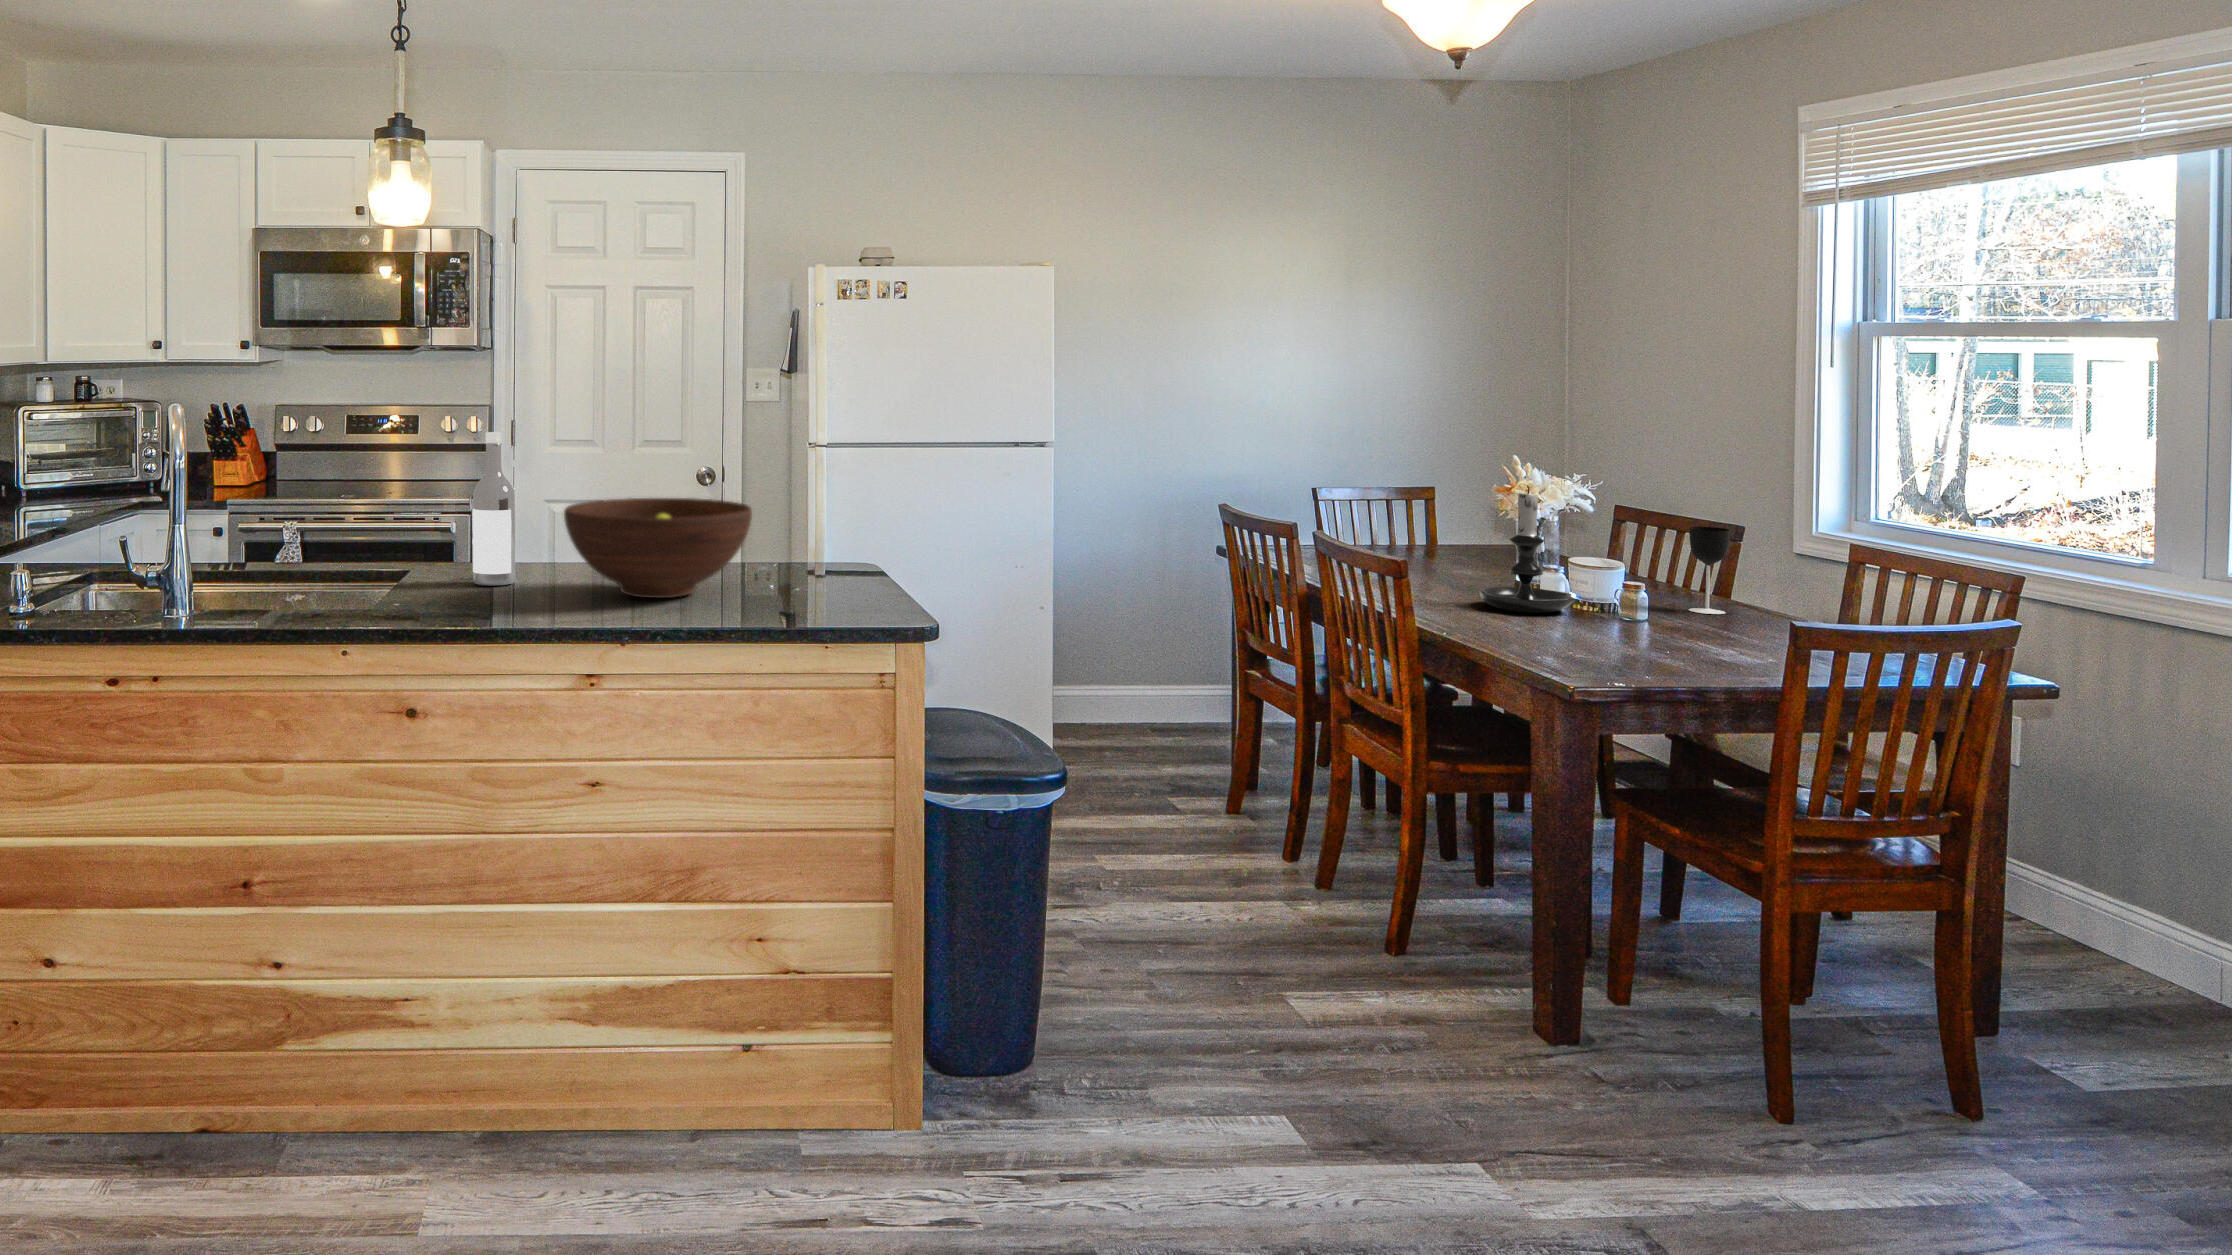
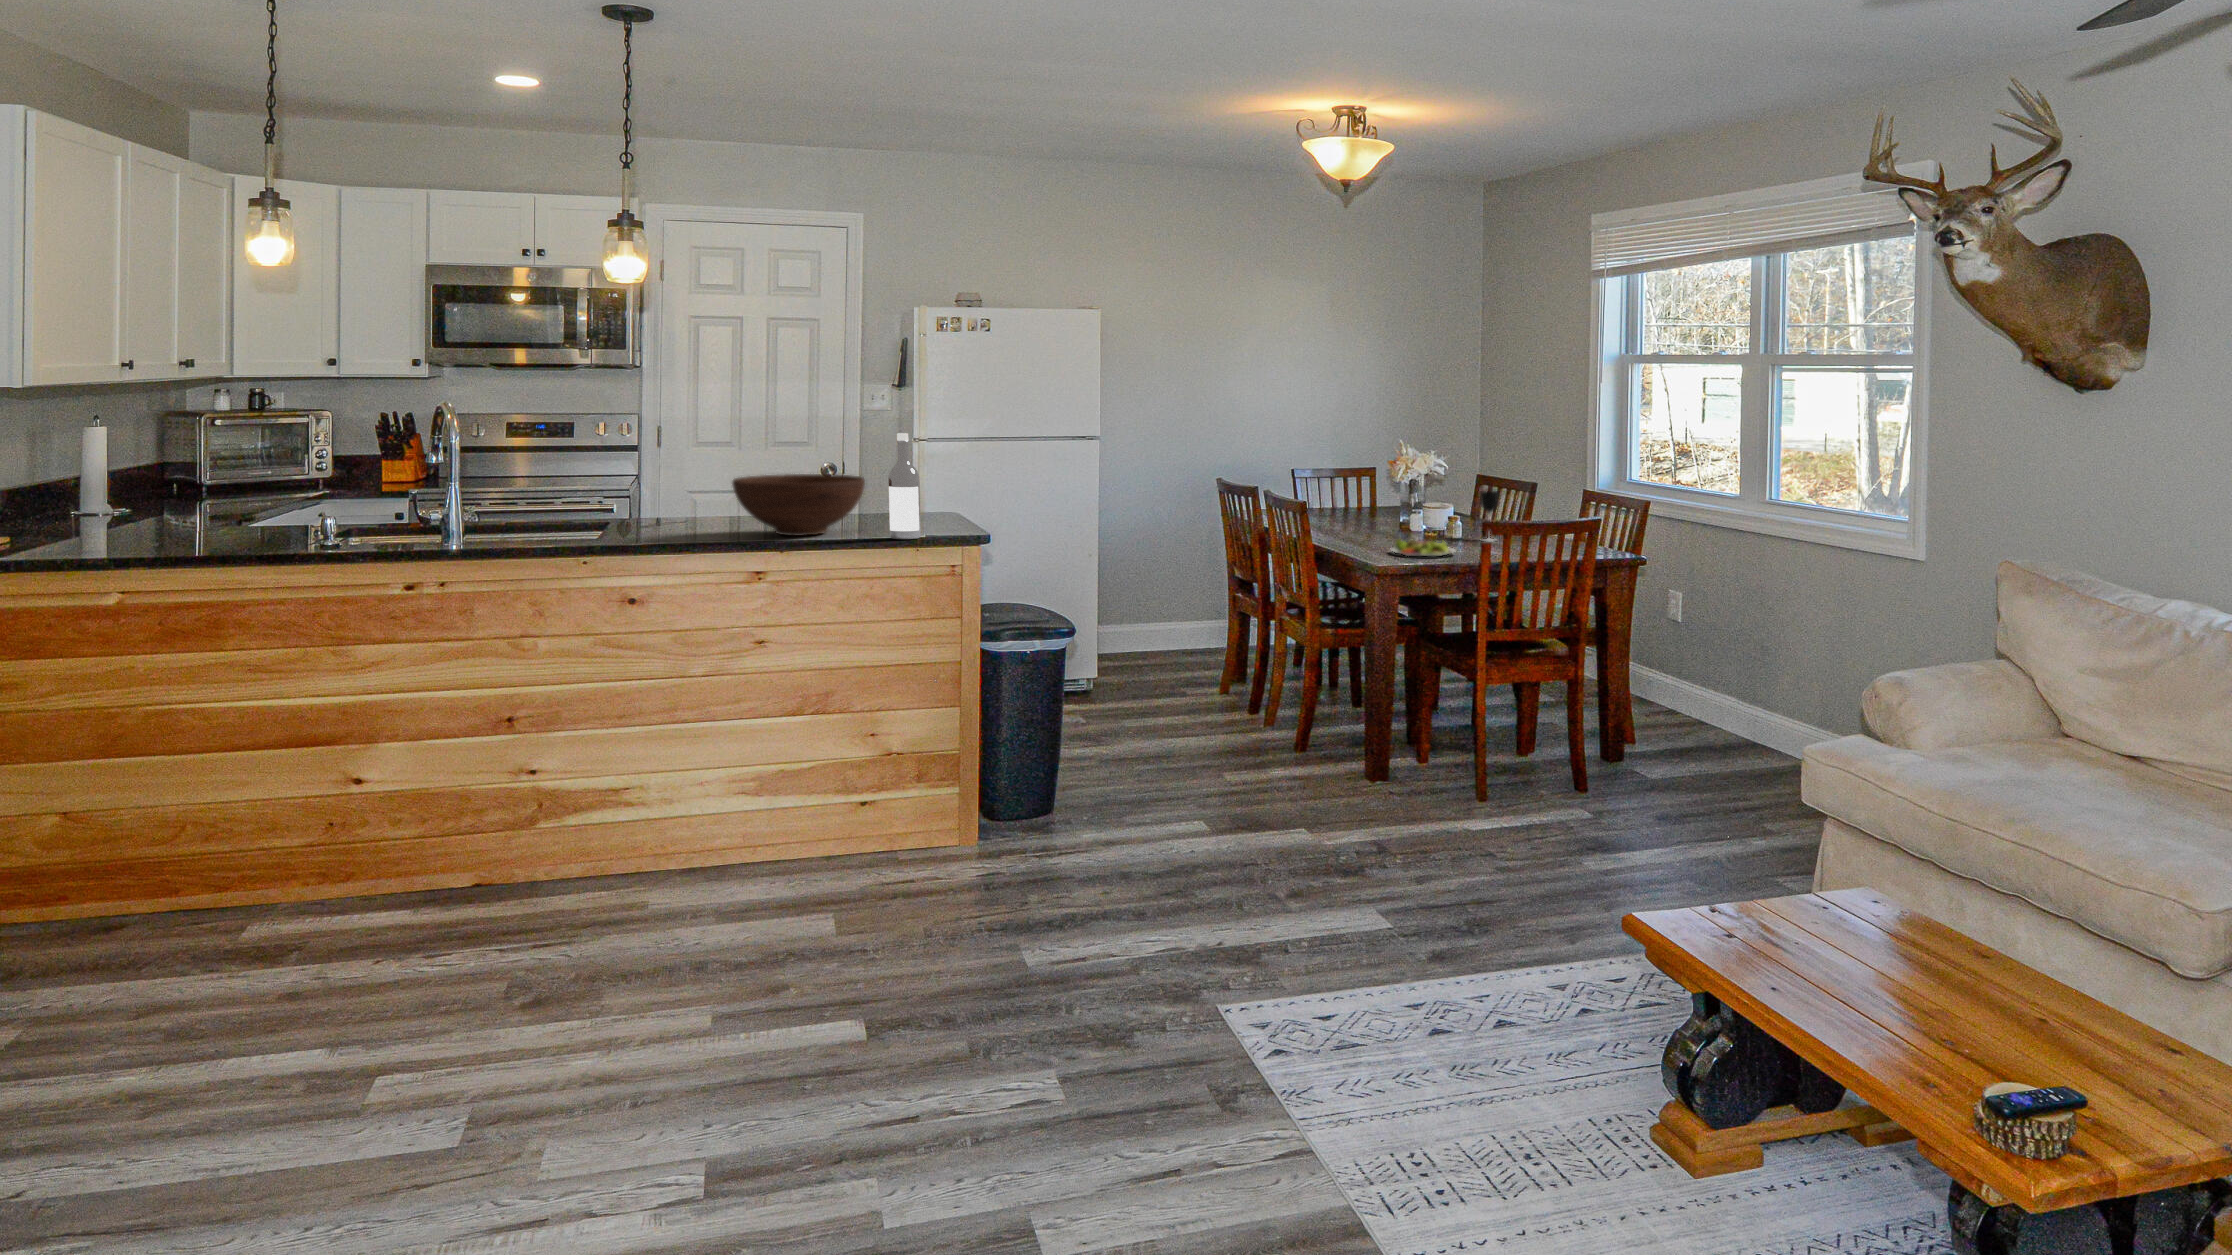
wine bottle: present [472,432,515,586] -> present [889,433,921,539]
candle holder: present [1479,485,1575,613] -> none [1361,467,1413,543]
salad plate: none [1563,612,1697,648] -> present [1392,540,1455,556]

